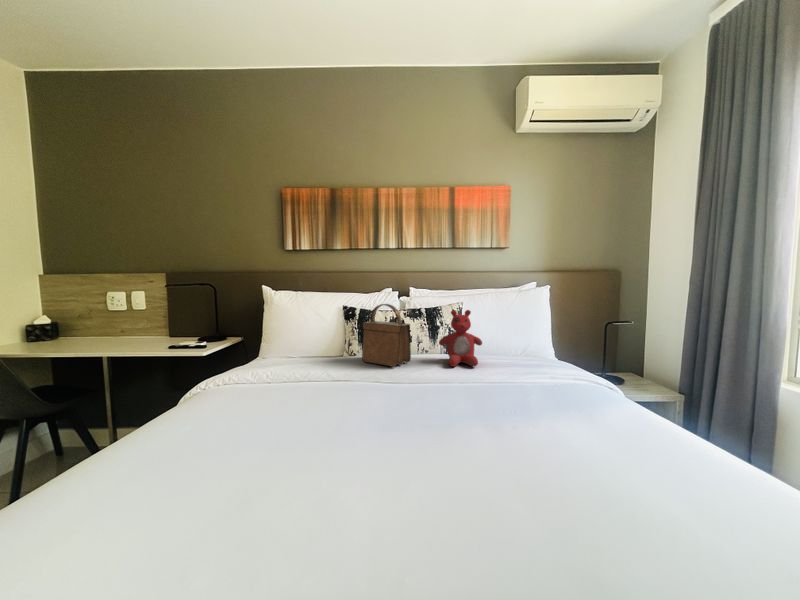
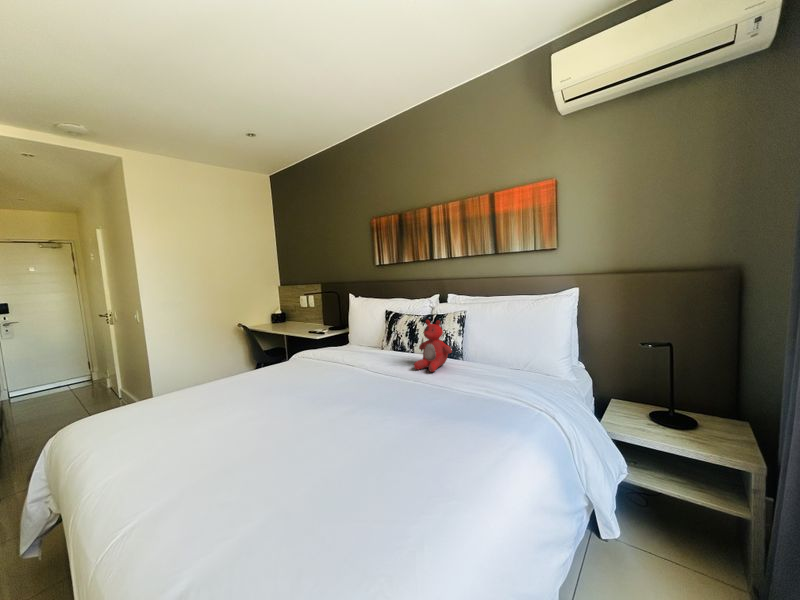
handbag: present [362,304,411,367] -> none [371,312,397,364]

